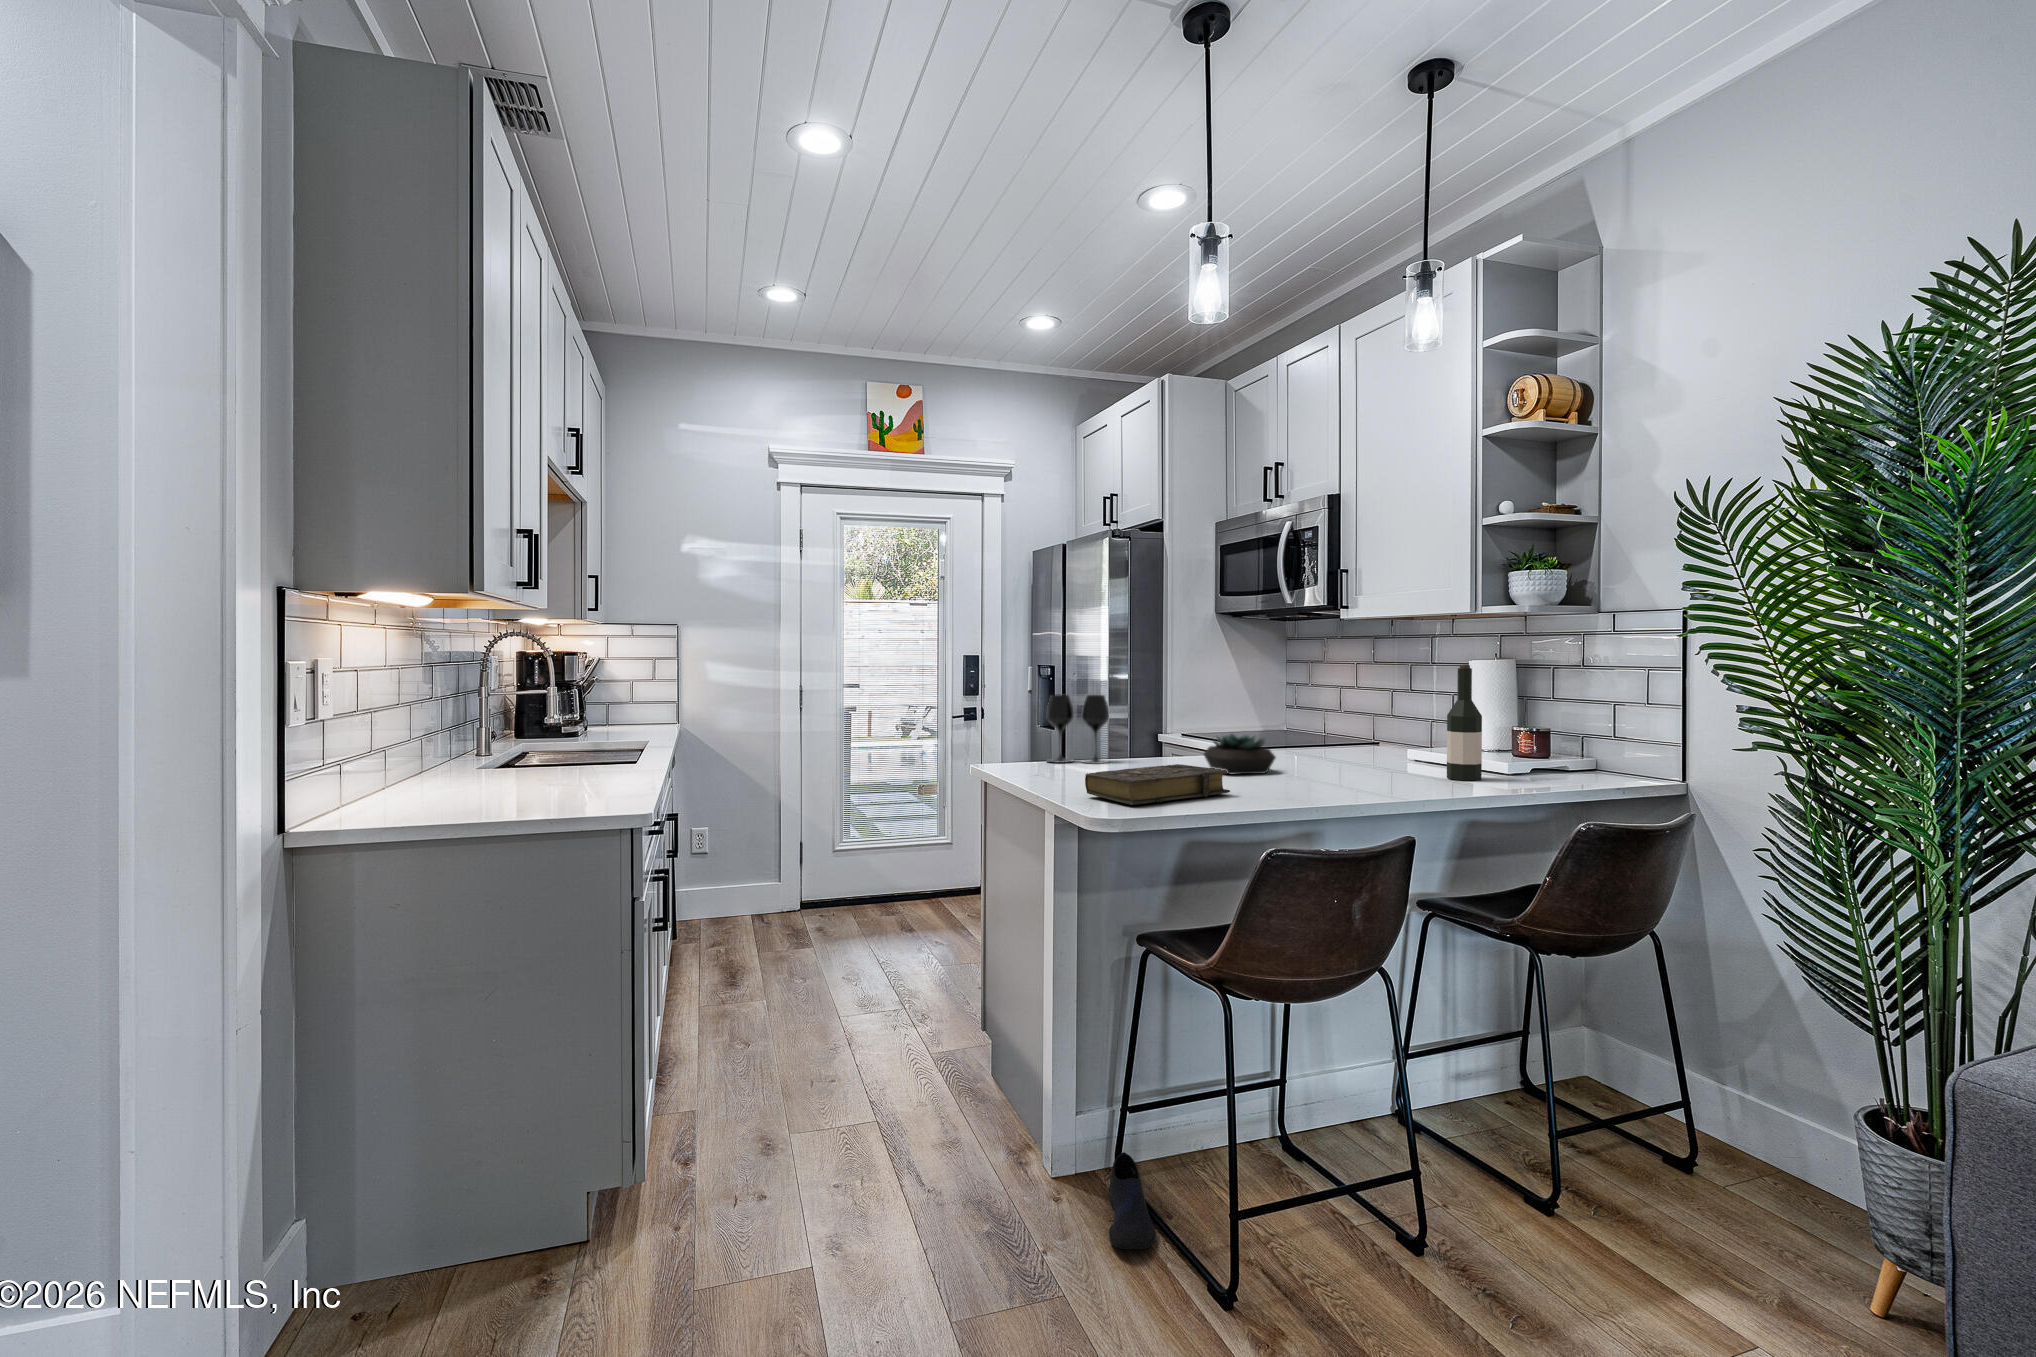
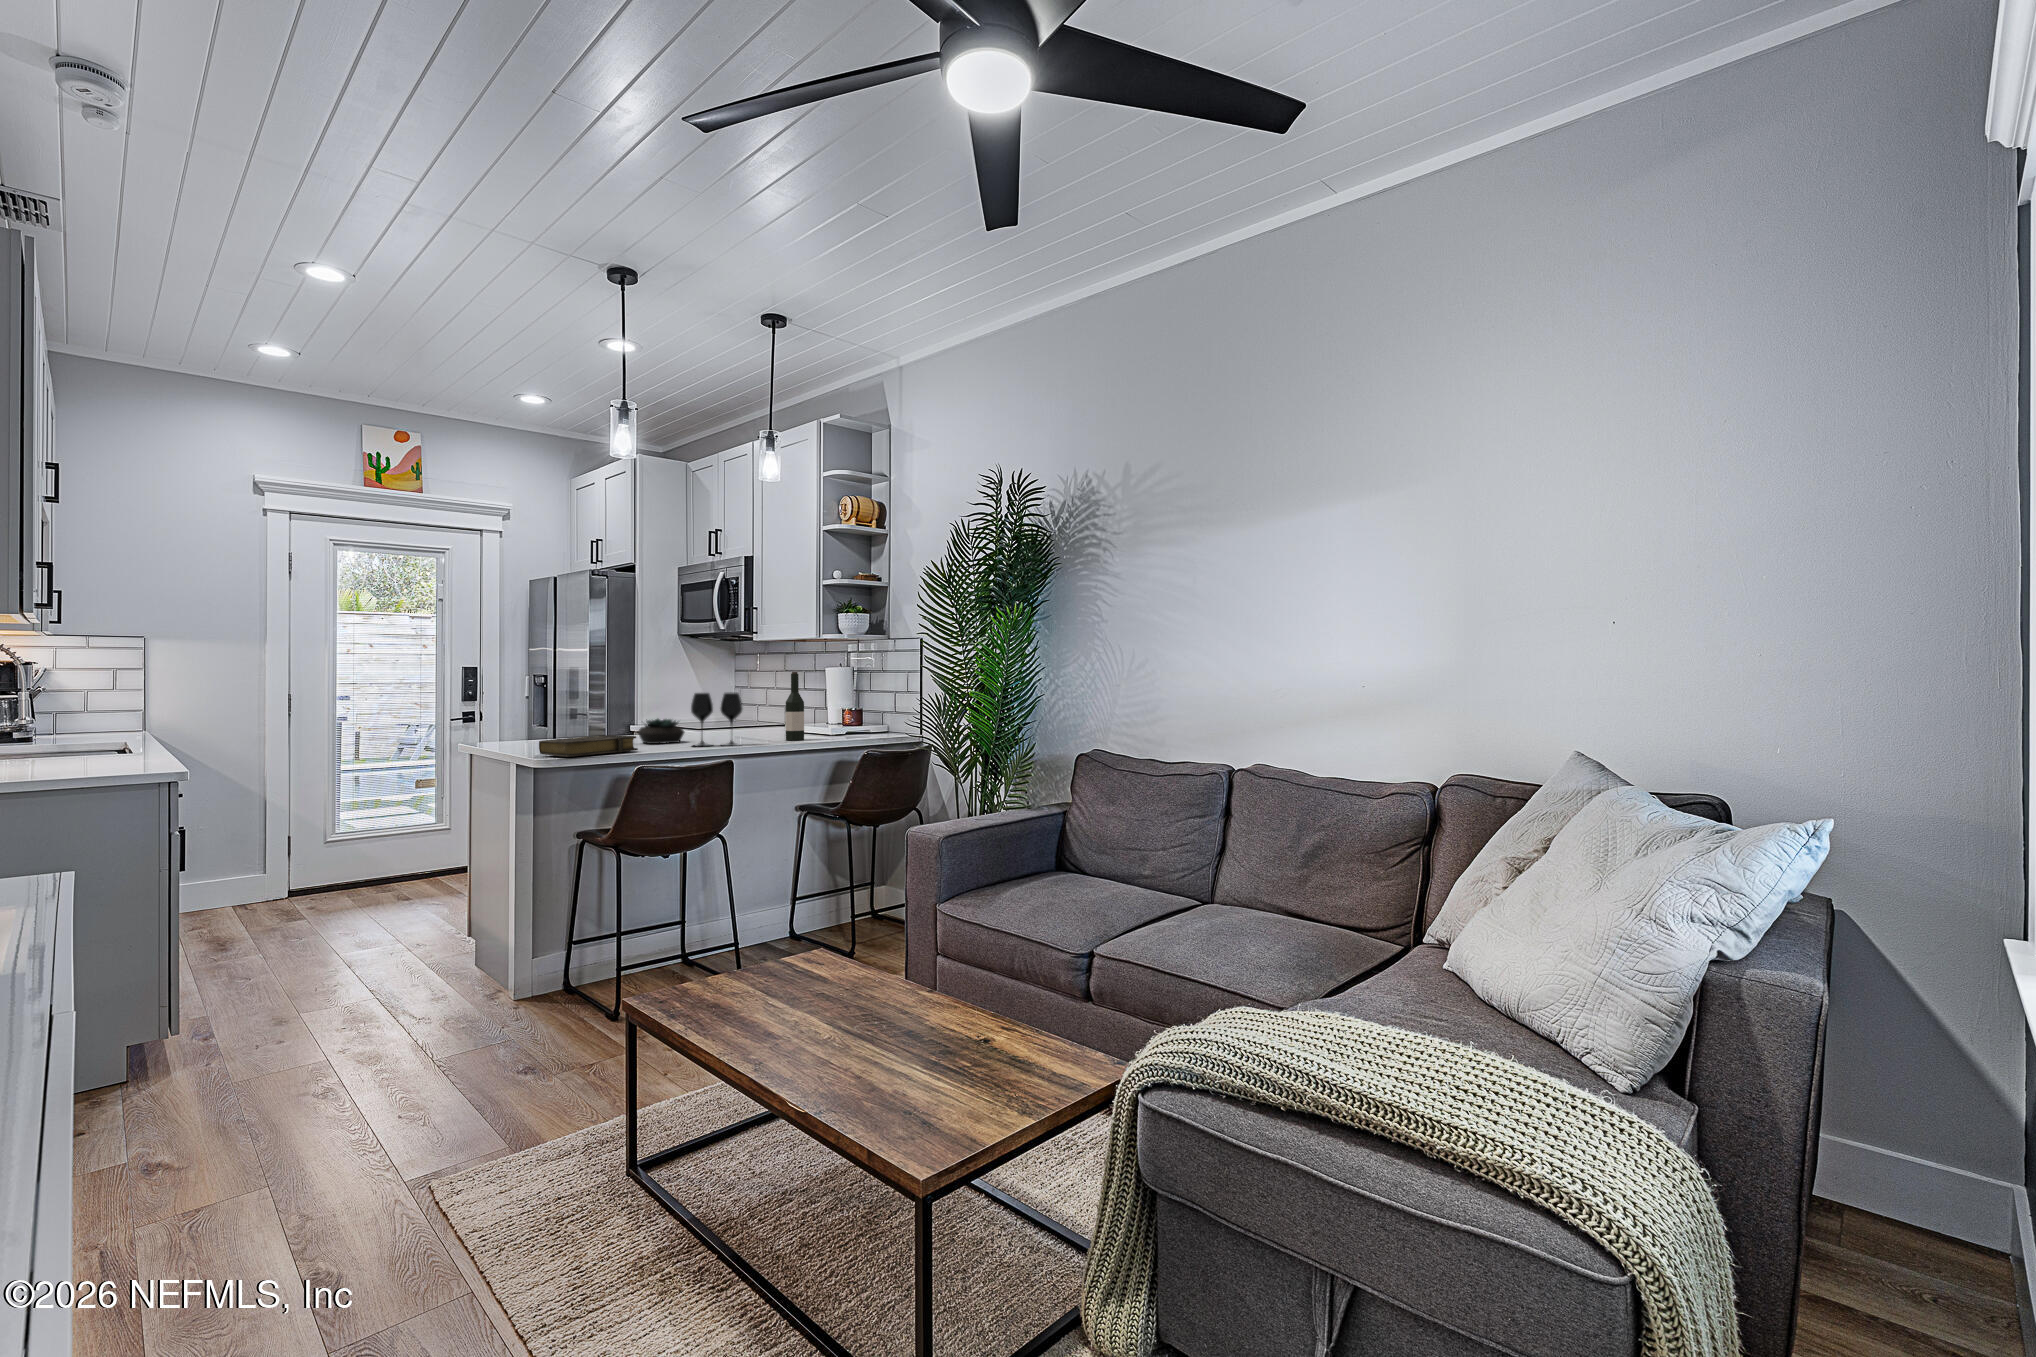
wine glass: present [1047,694,1109,764] -> present [691,693,742,746]
shoe: present [1109,1152,1155,1249] -> none [544,969,575,1012]

